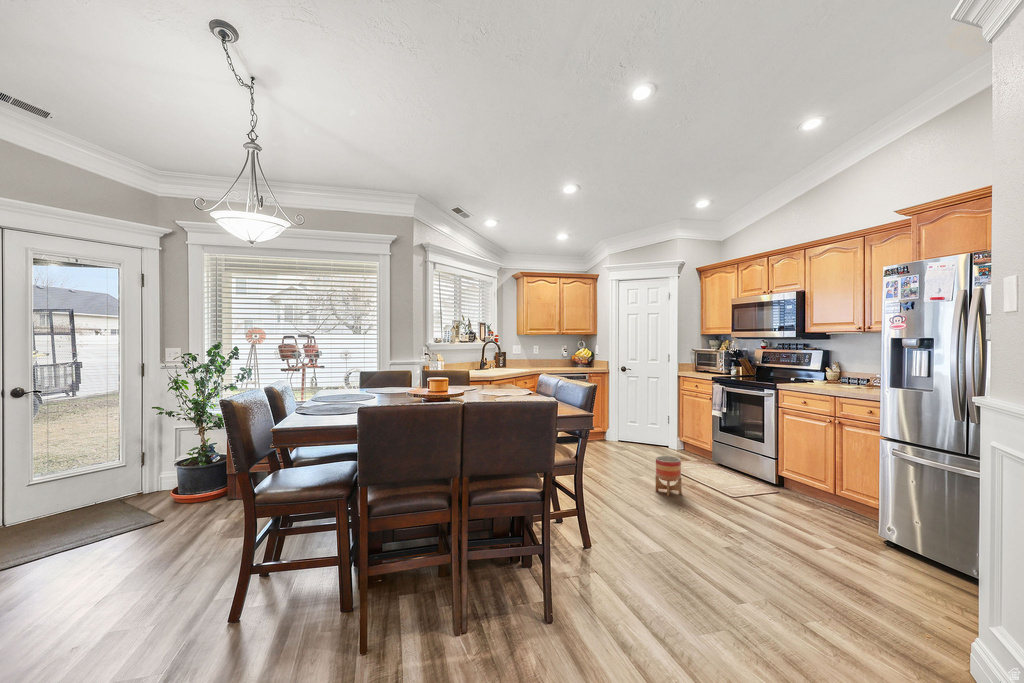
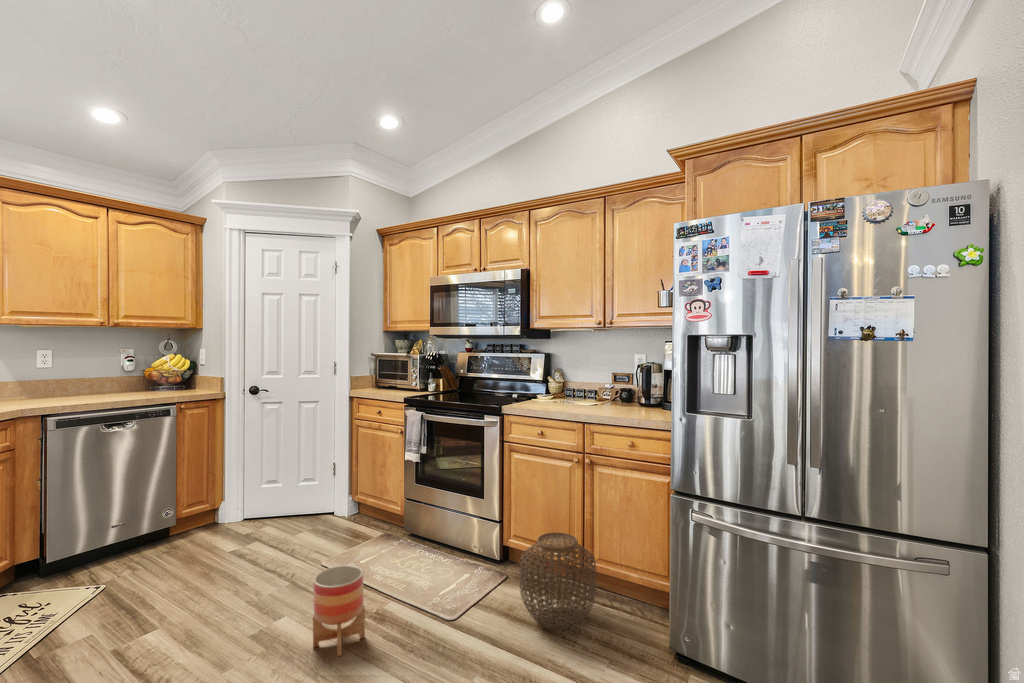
woven basket: none [777,462,835,520] -> present [519,532,597,630]

